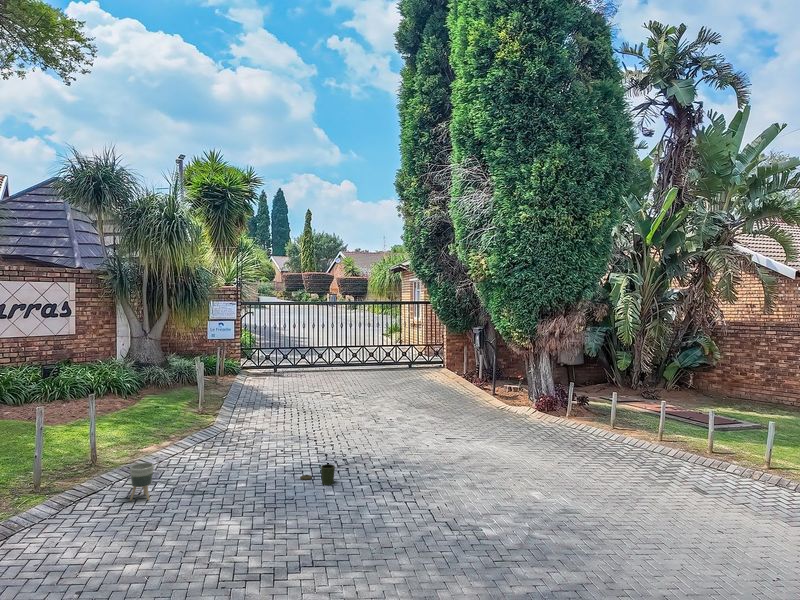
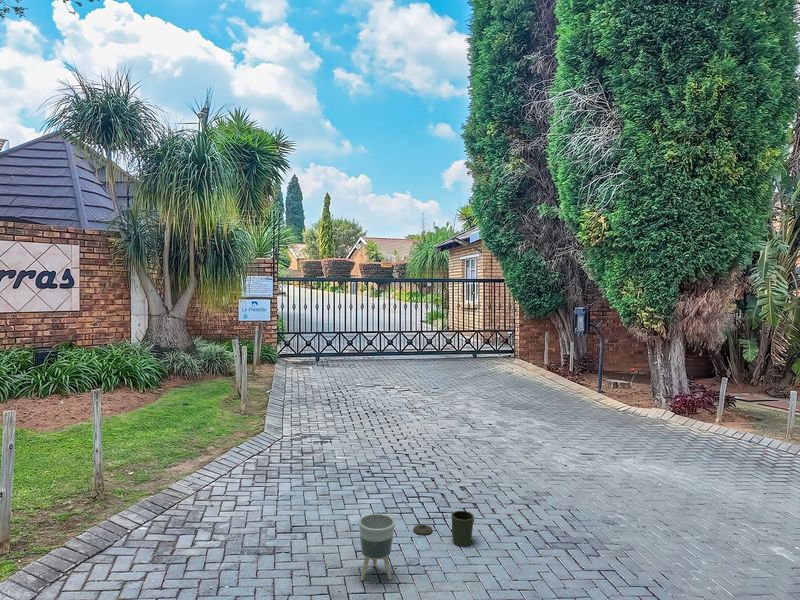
planter: present [130,463,154,501] -> present [359,514,395,581]

